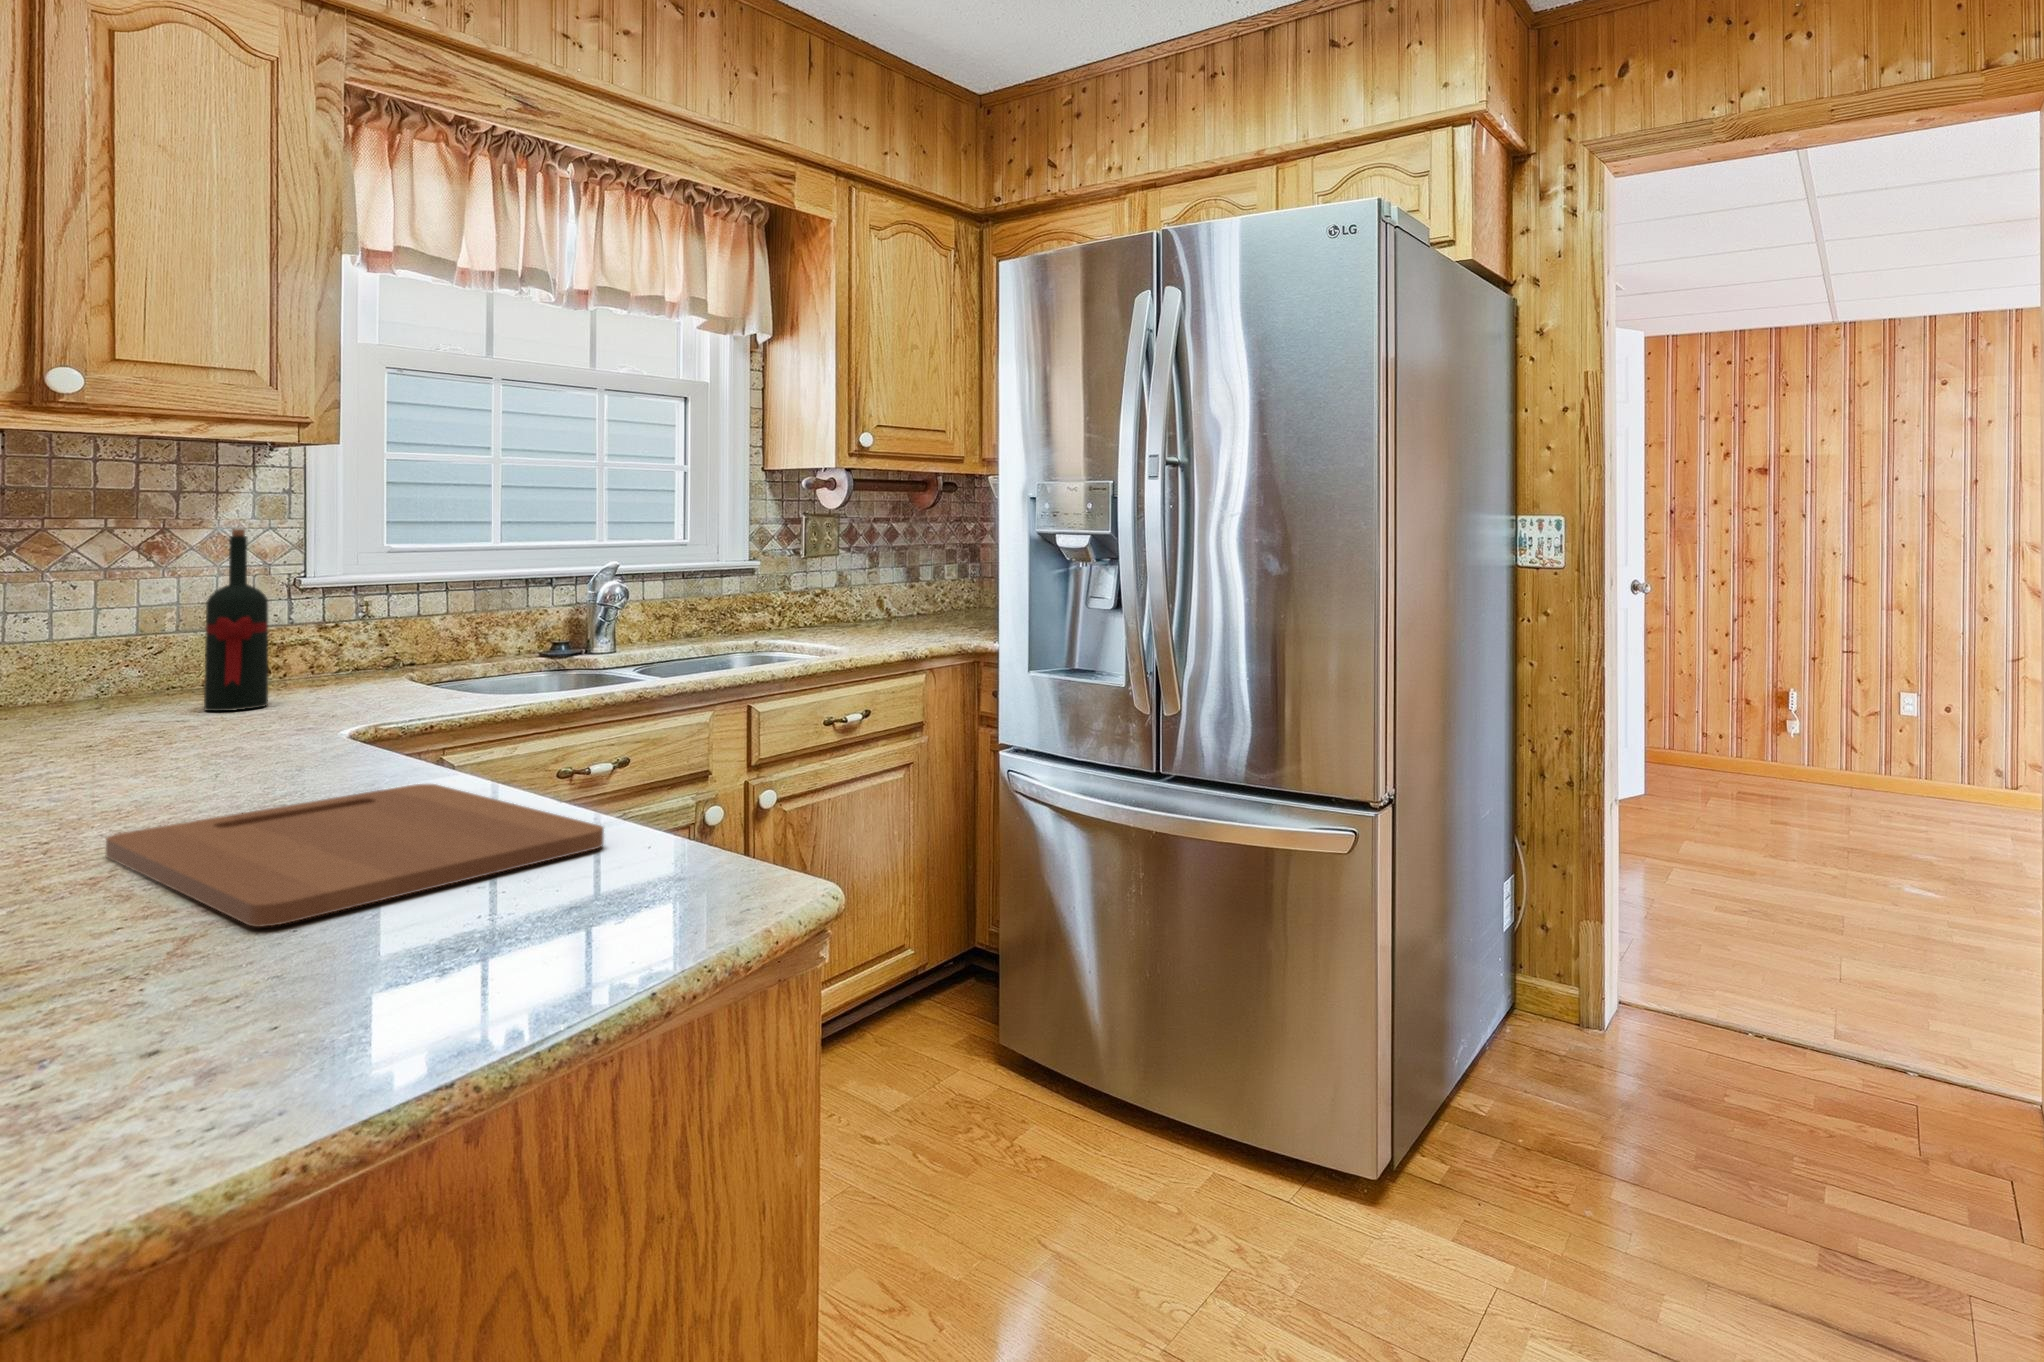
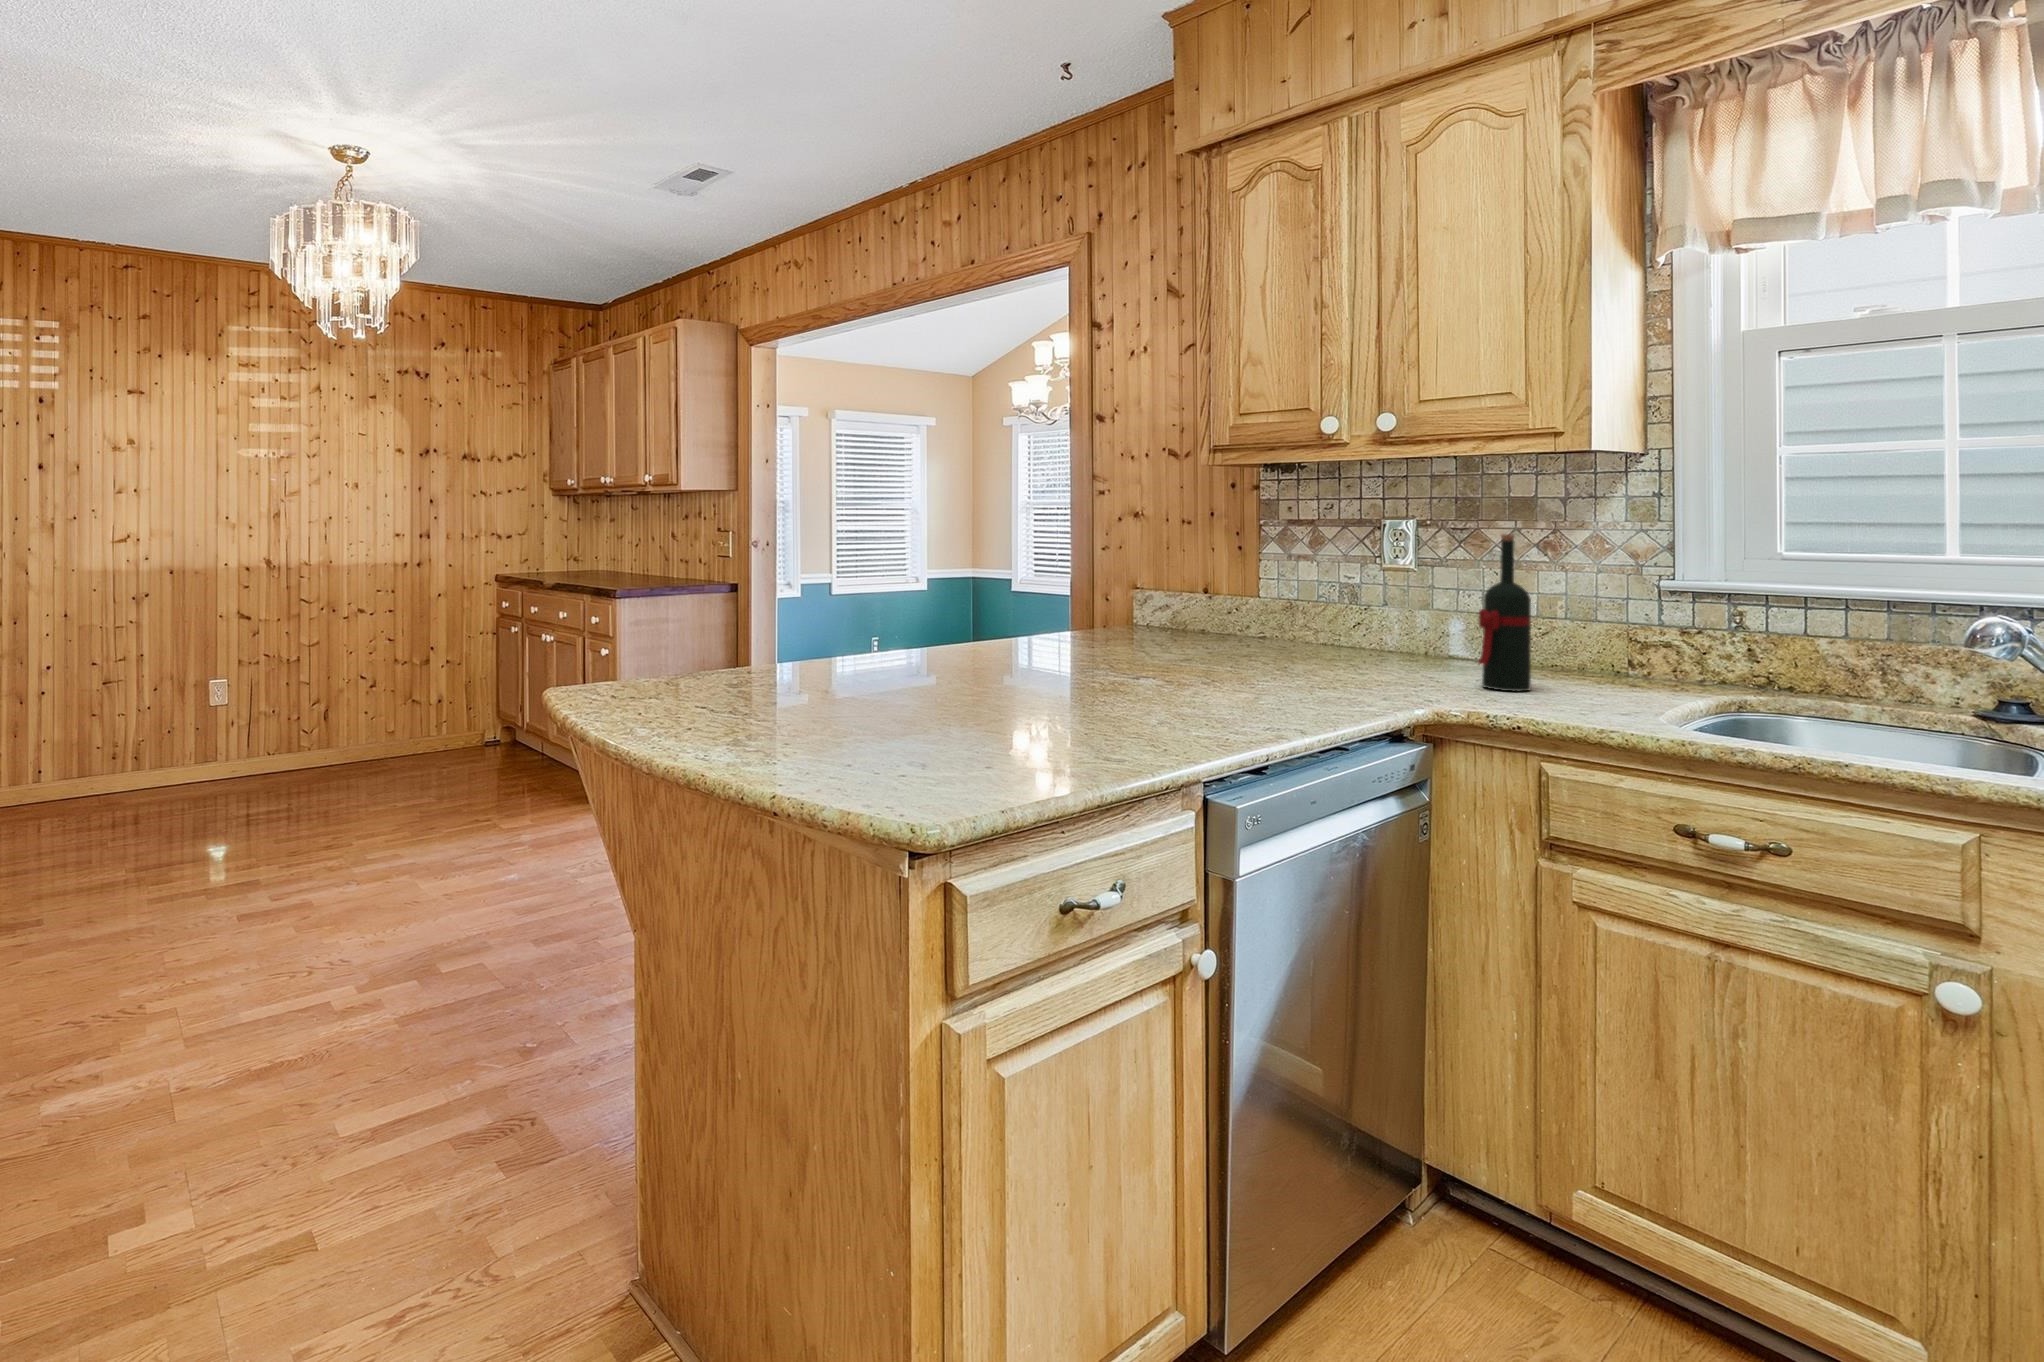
cutting board: present [106,784,604,926] -> none [874,716,1171,797]

